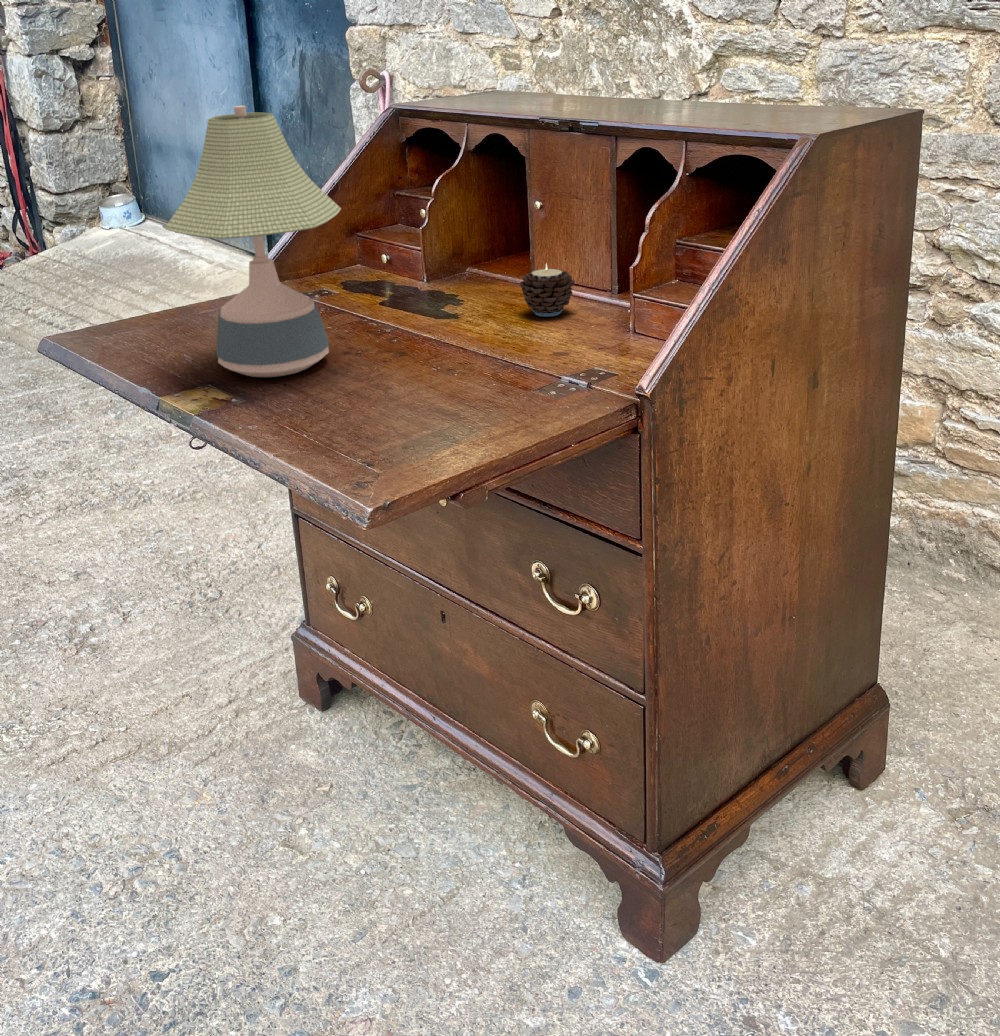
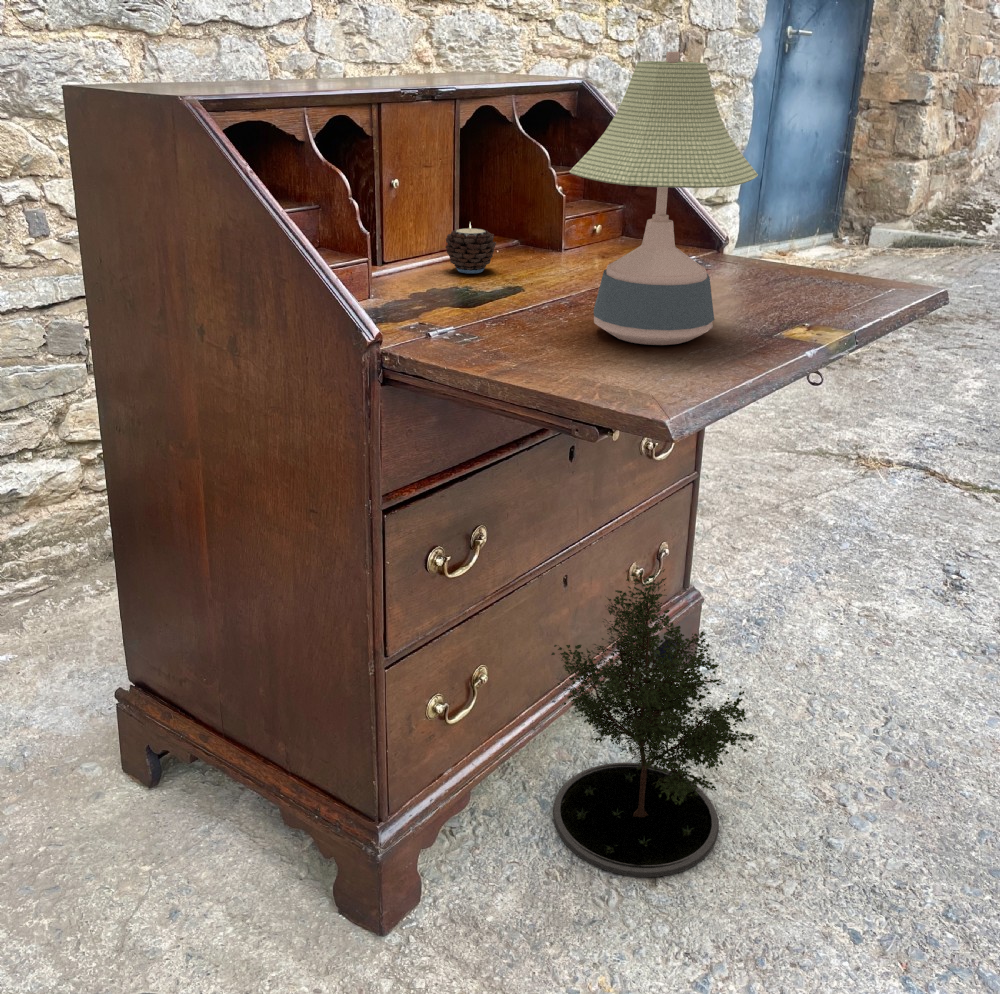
potted tree: none [222,592,458,907] -> present [551,568,757,877]

